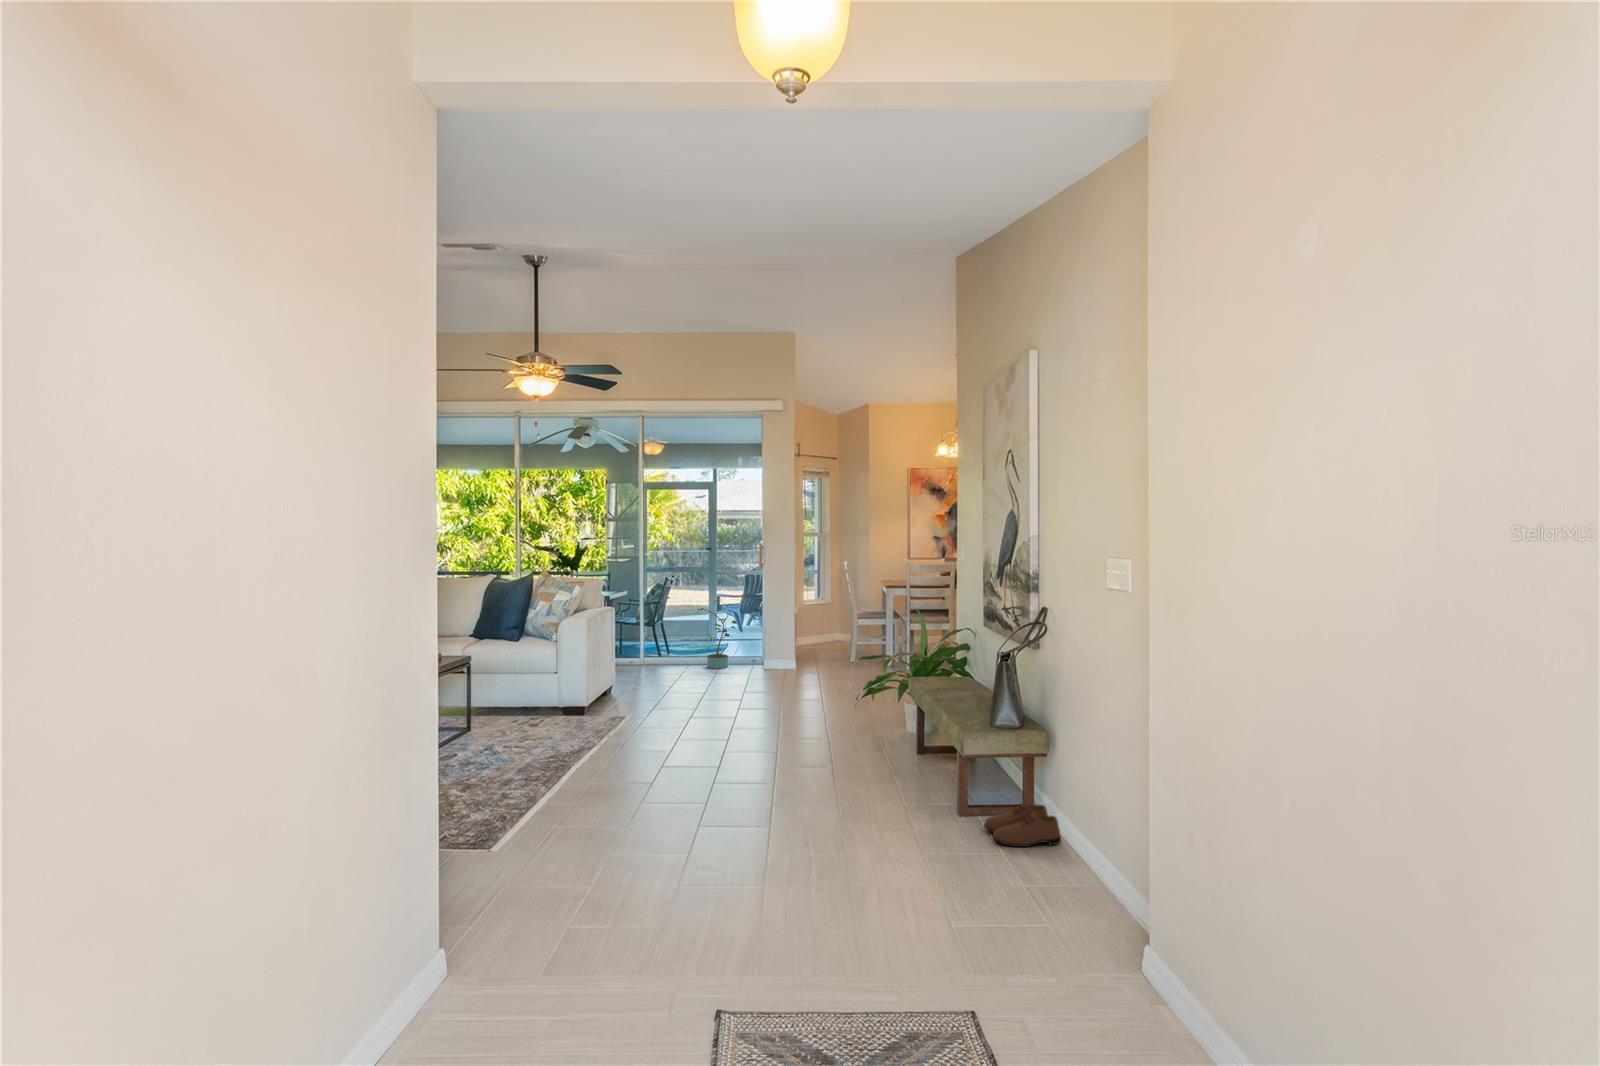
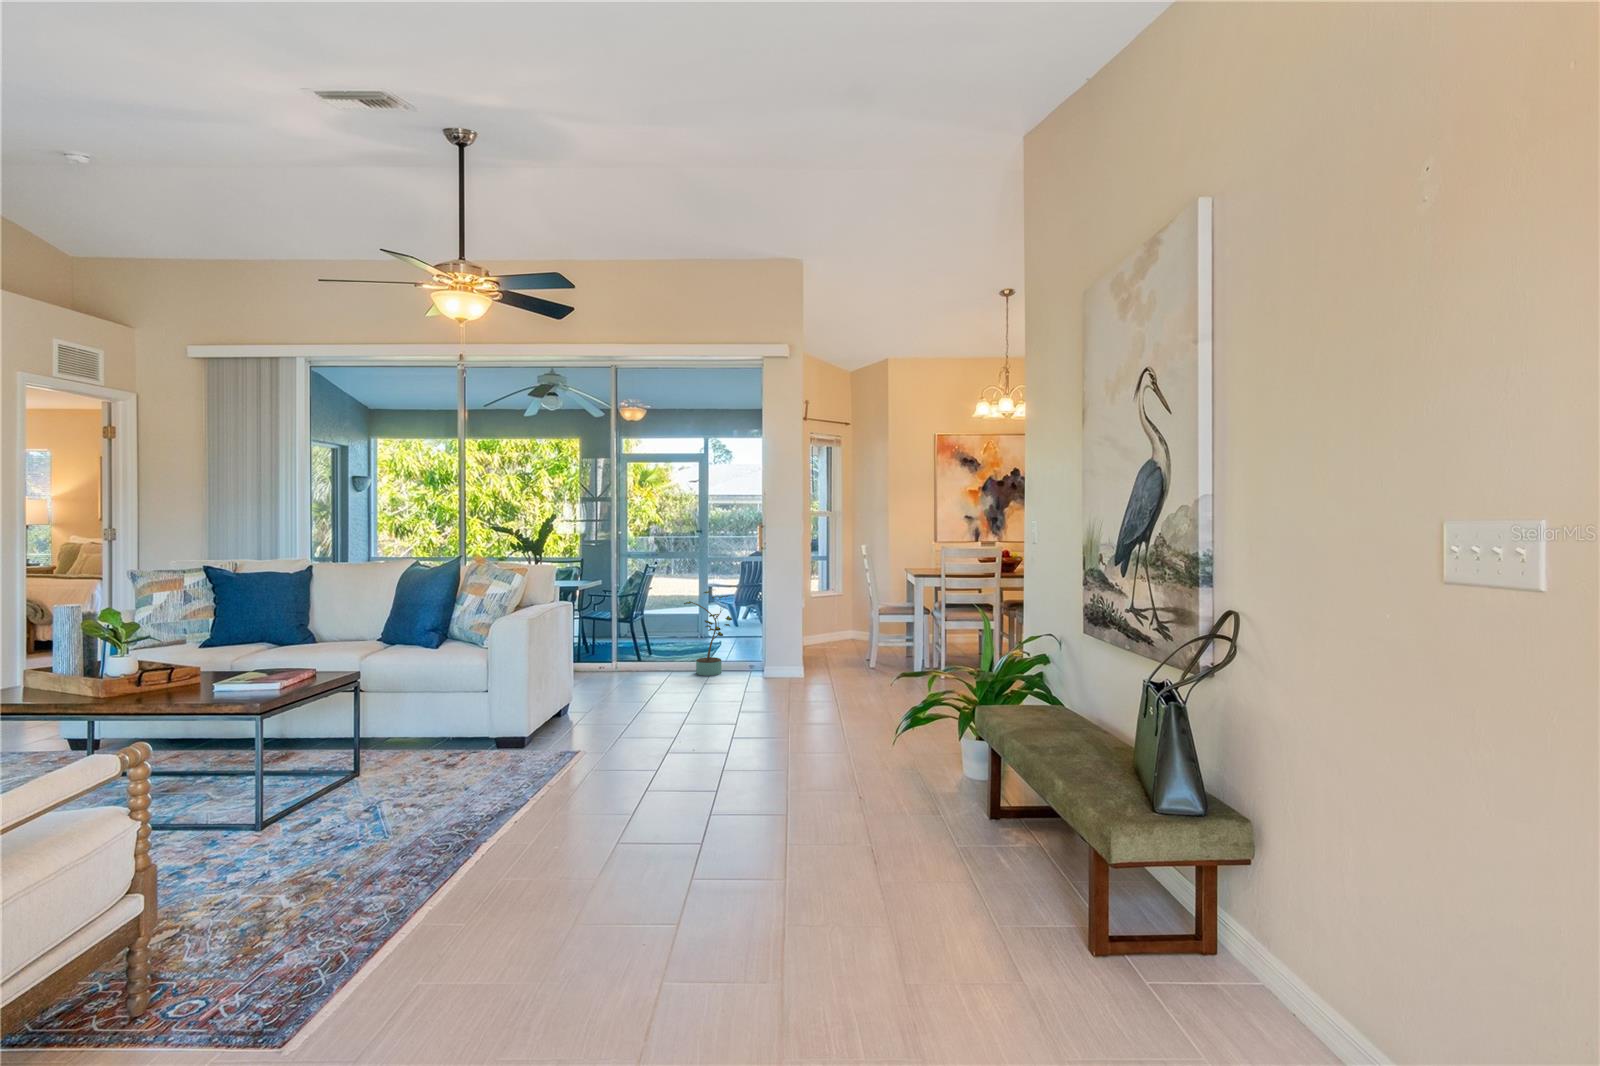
shoe: present [984,802,1061,847] -> none [1134,940,1281,1038]

